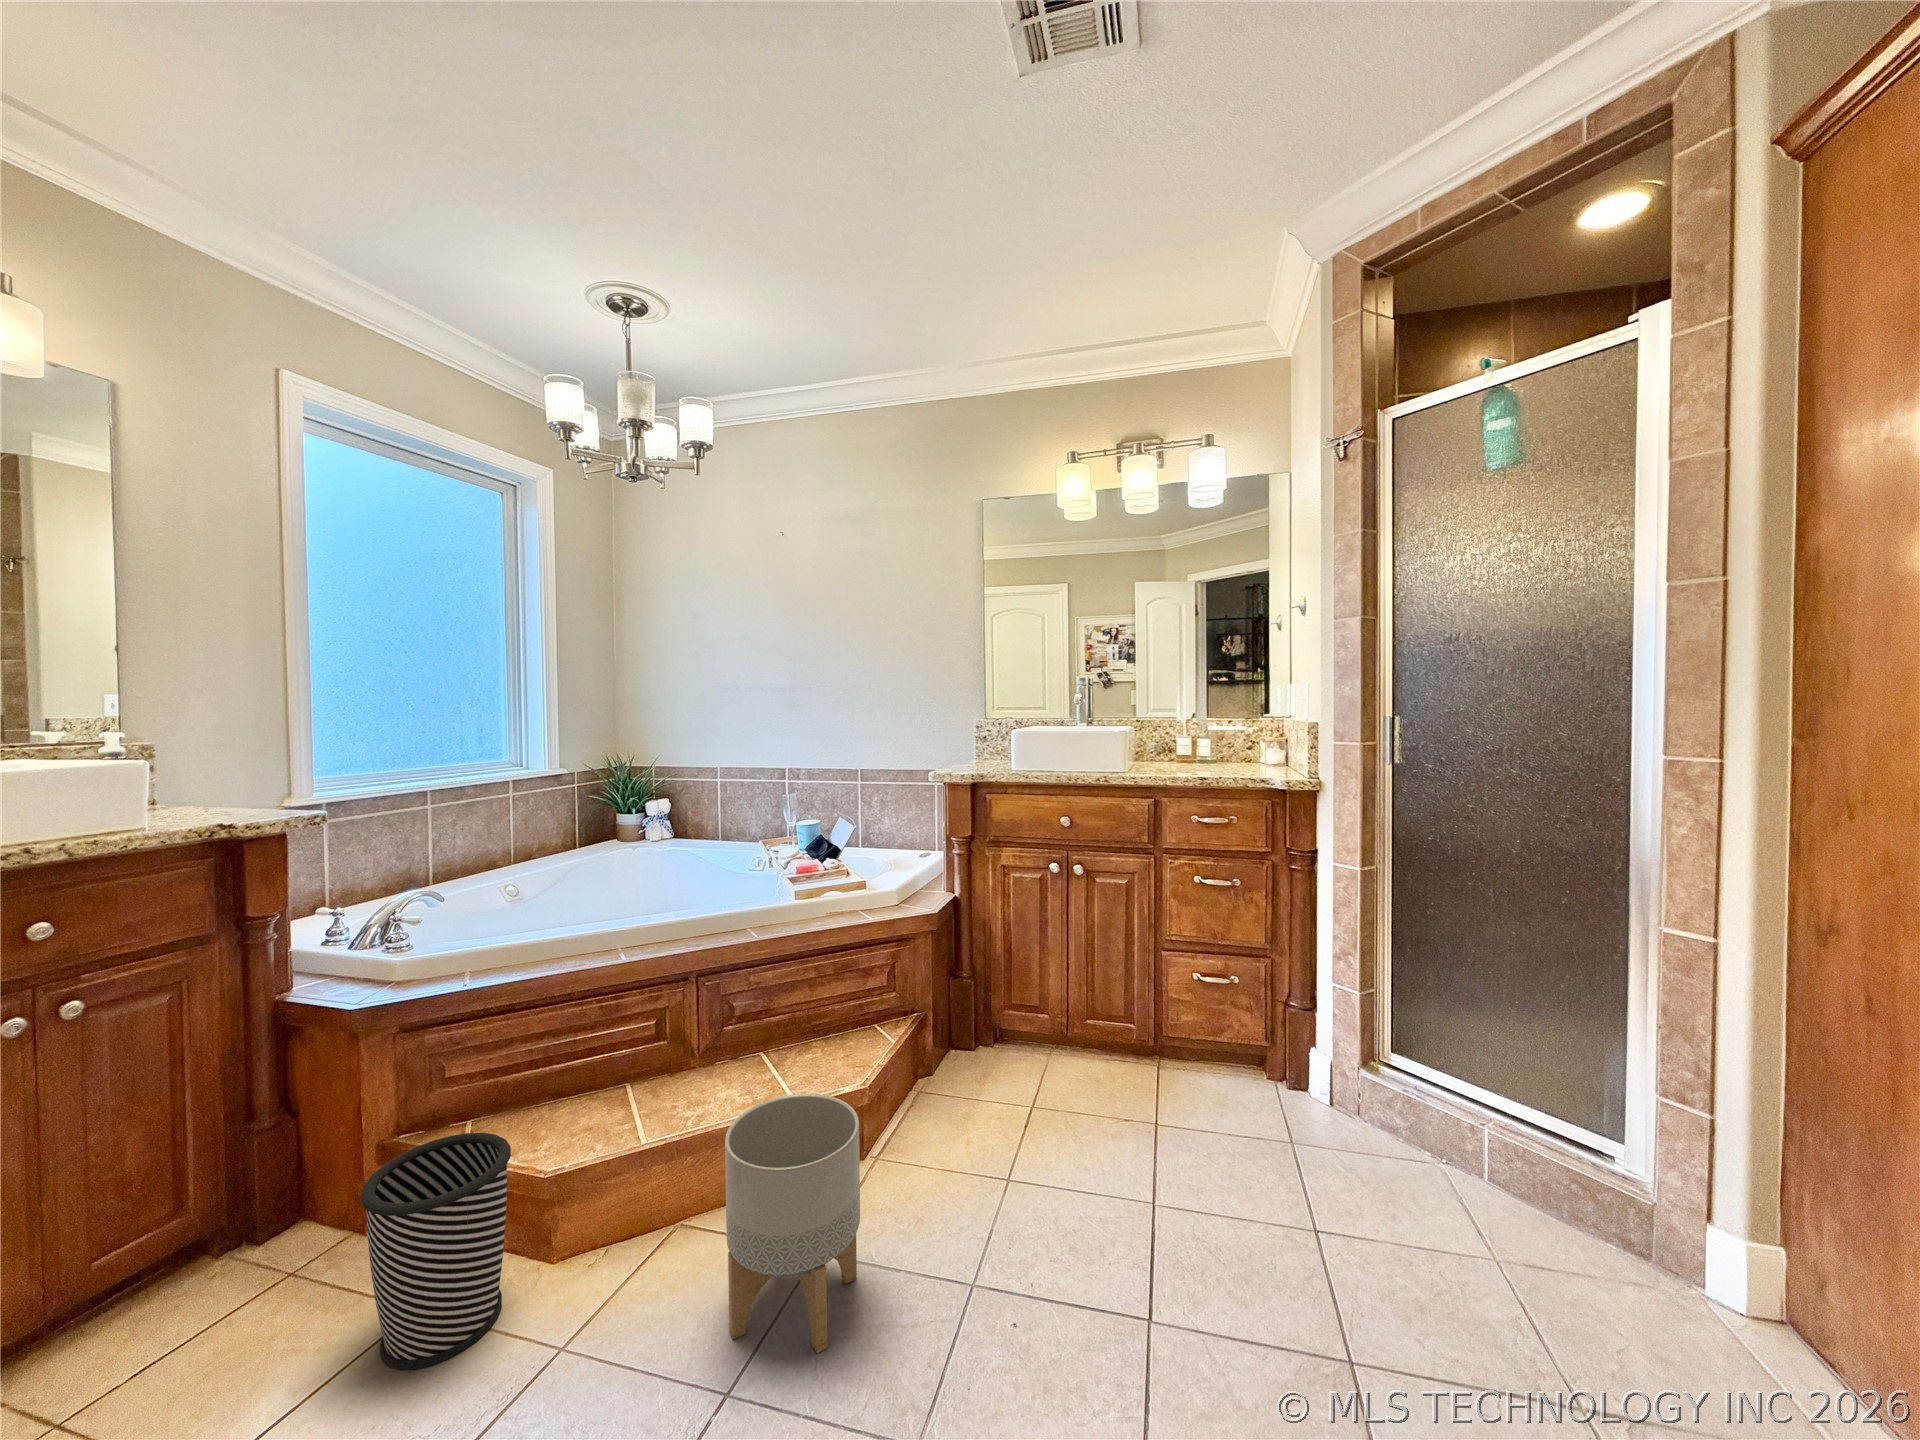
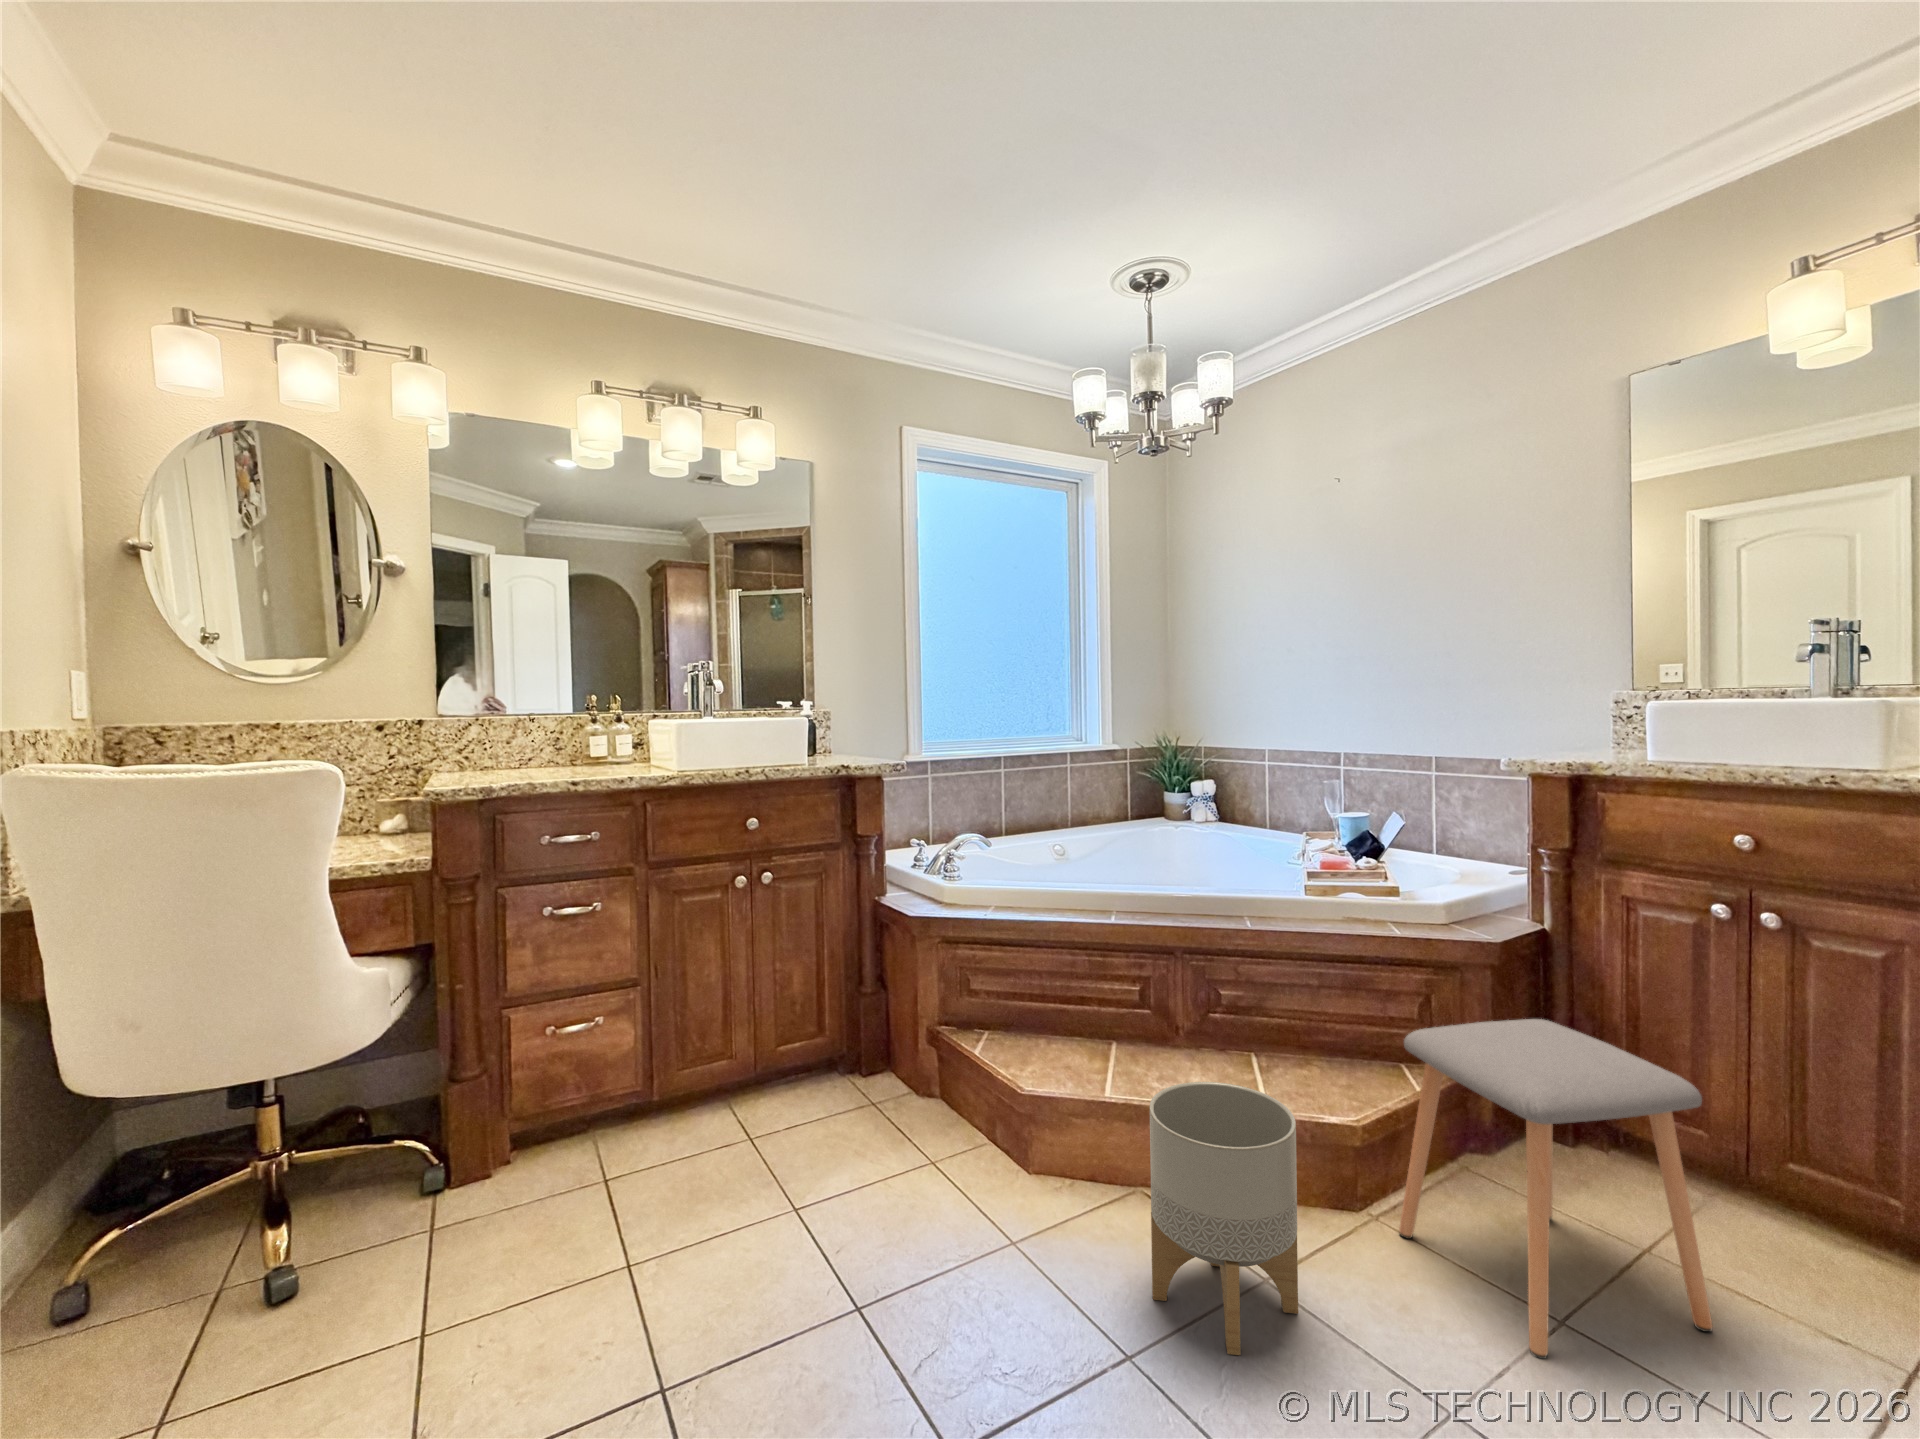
stool: none [899,965,1083,1221] -> present [1399,1019,1713,1359]
wastebasket: present [360,1133,511,1370] -> none [897,1029,997,1201]

